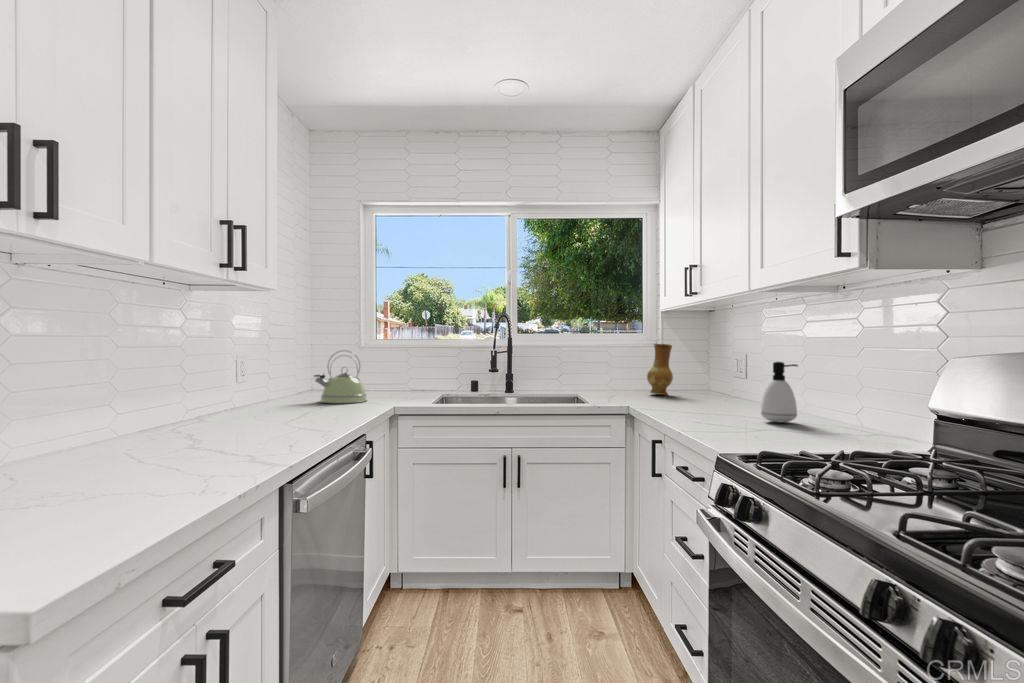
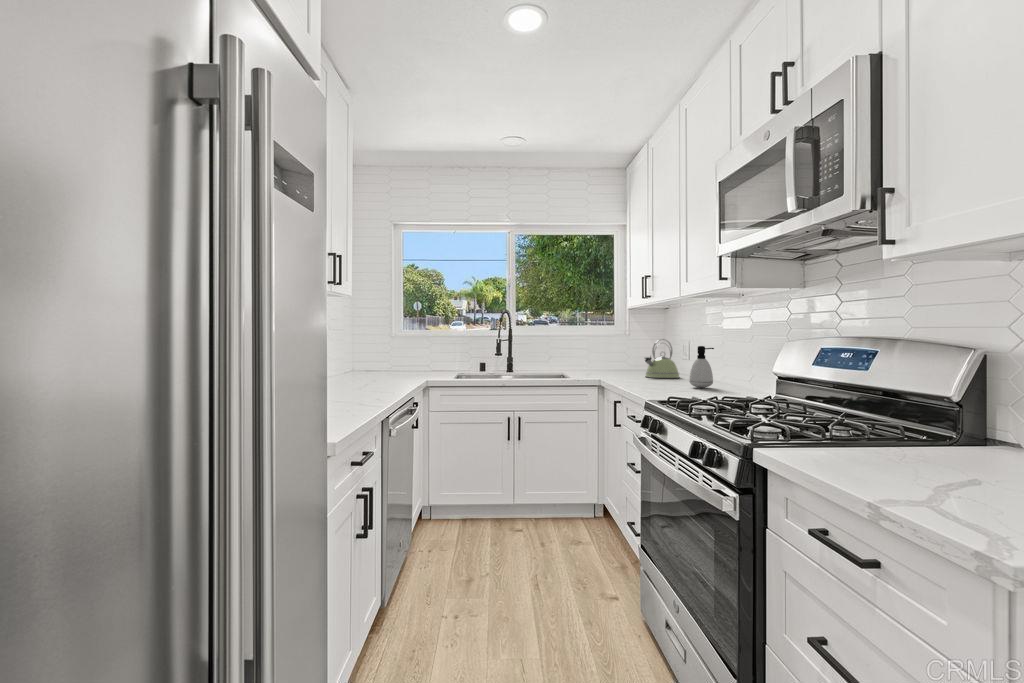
ceramic jug: present [647,344,673,395] -> none [616,334,636,374]
kettle: present [314,350,367,404] -> present [645,339,680,378]

